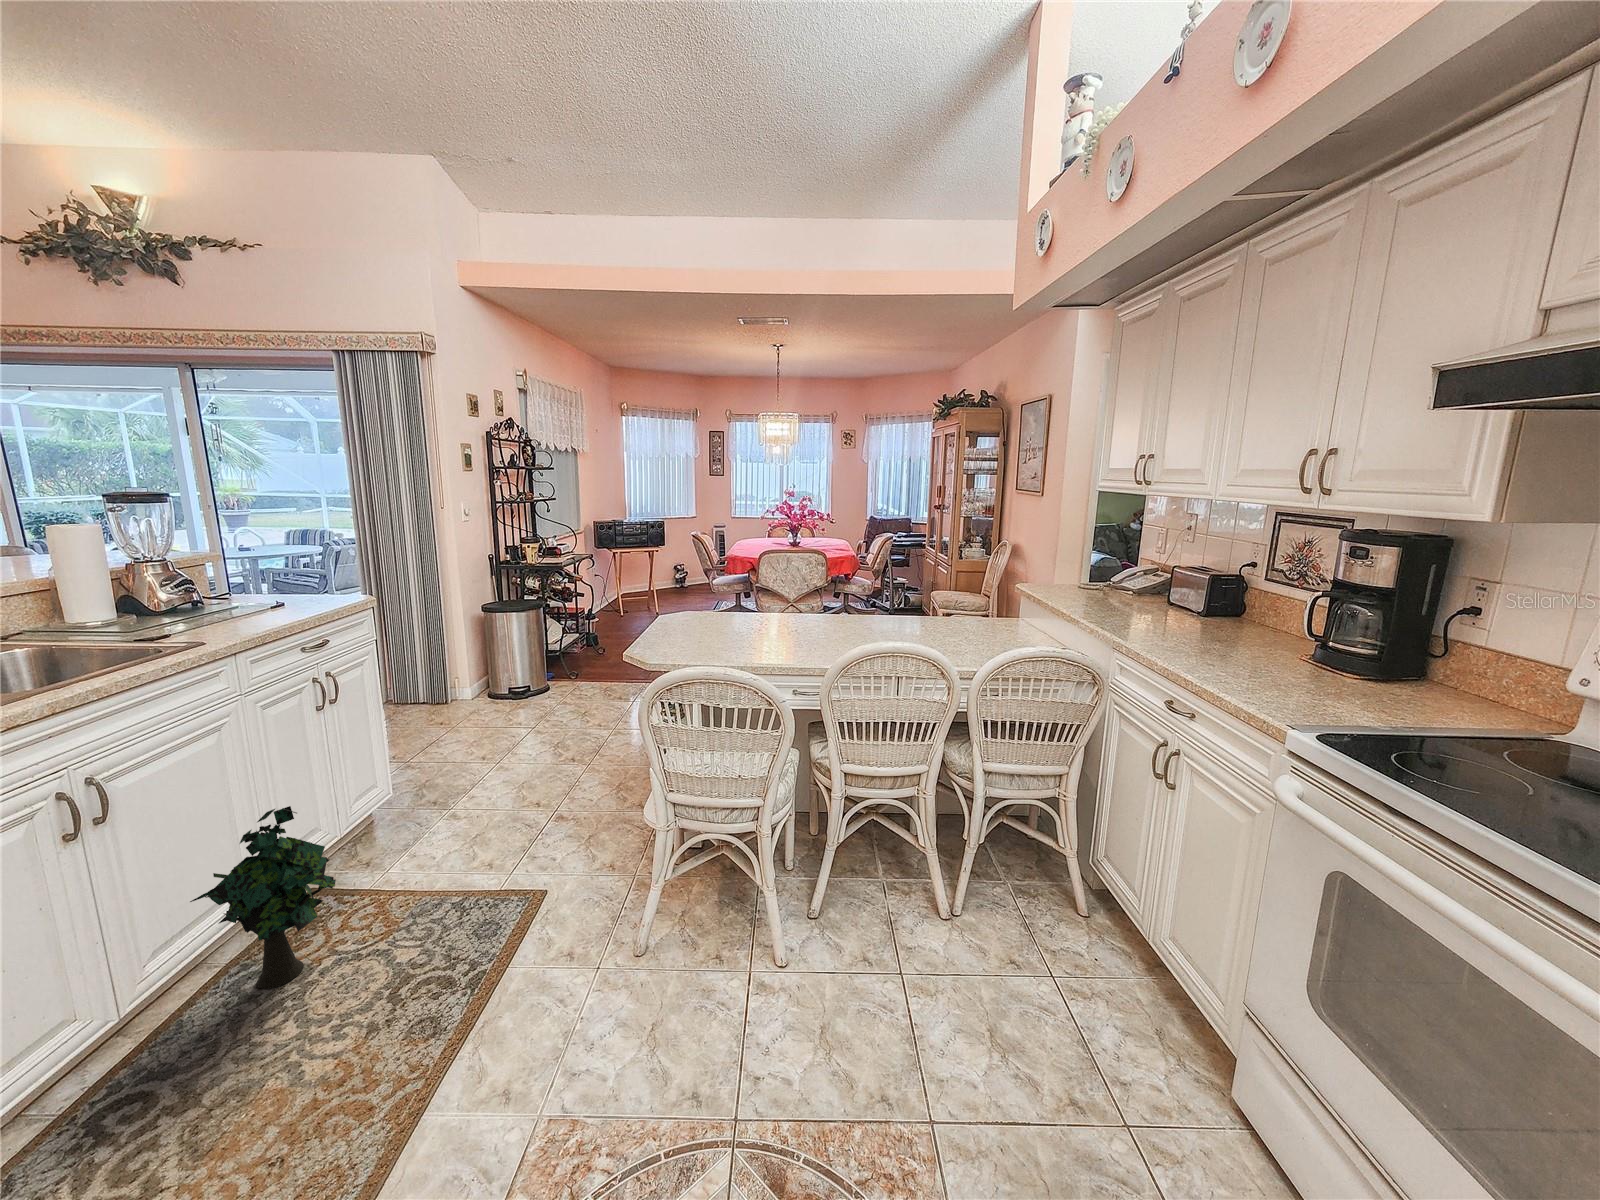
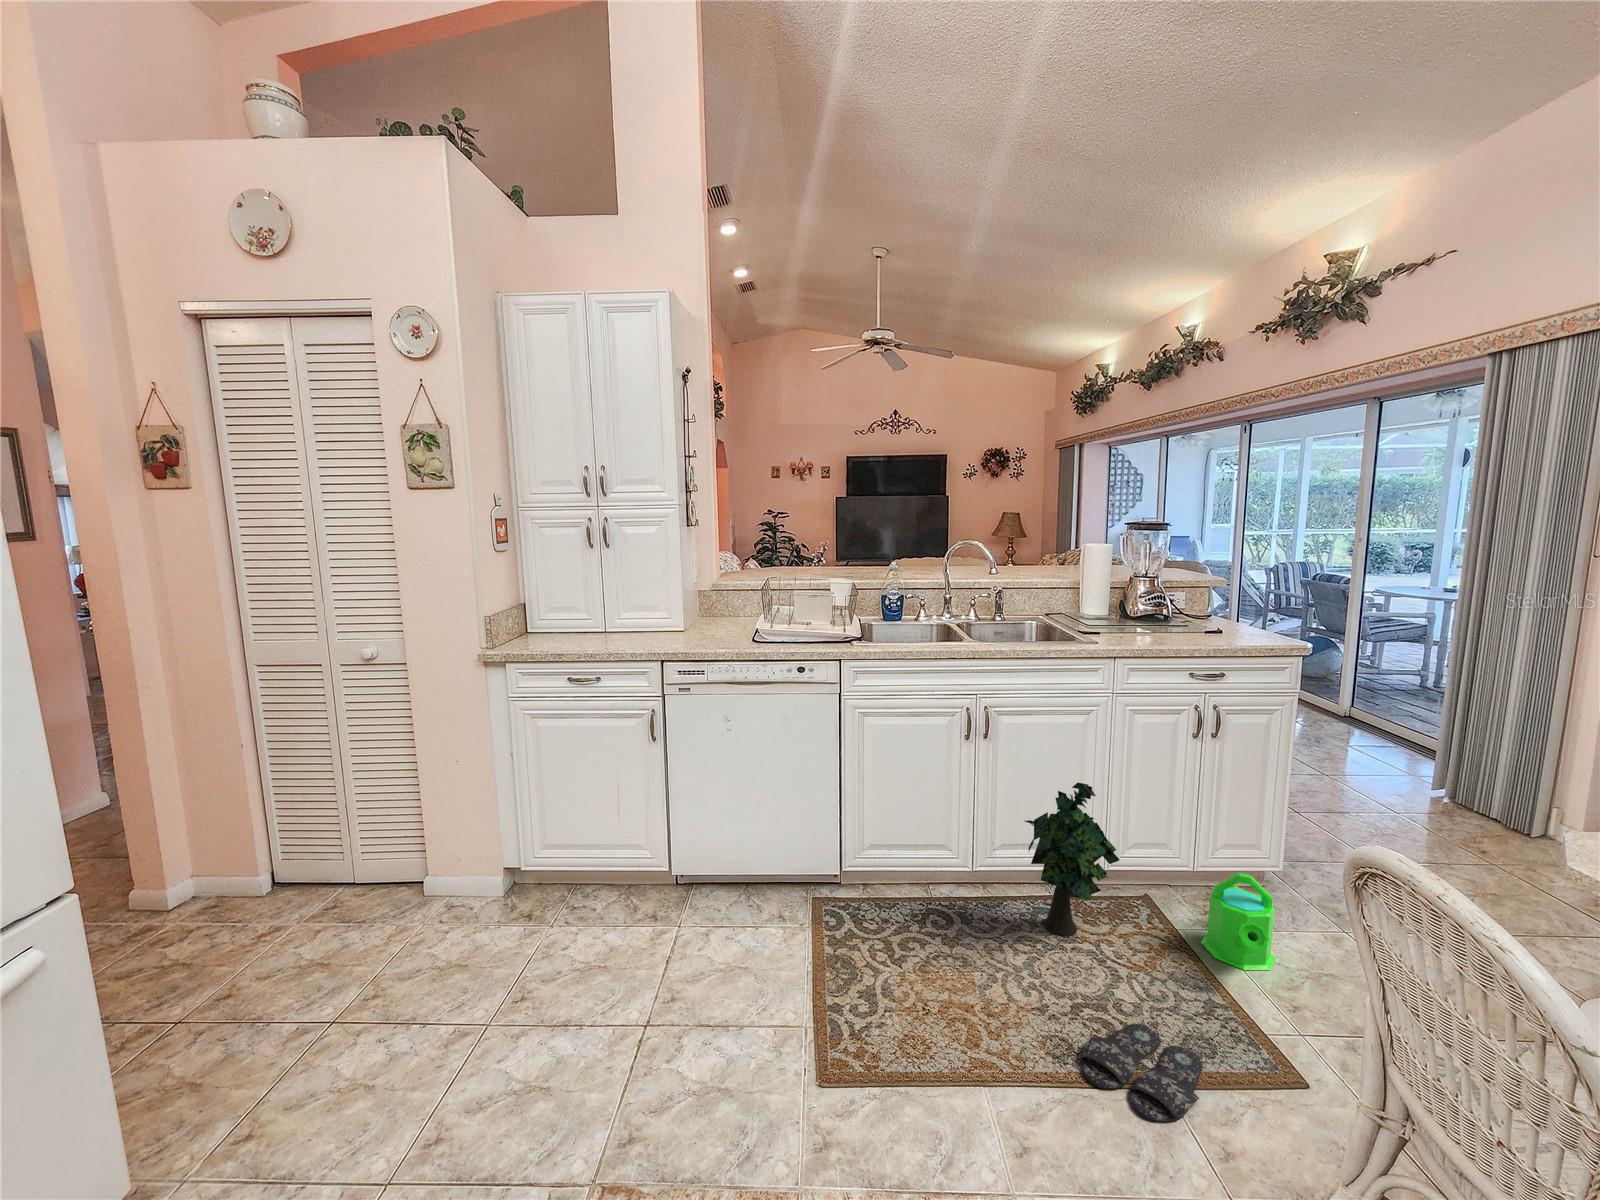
watering can: none [389,802,464,882] -> present [1201,873,1276,970]
slippers: none [437,934,535,1018] -> present [1081,1024,1202,1122]

